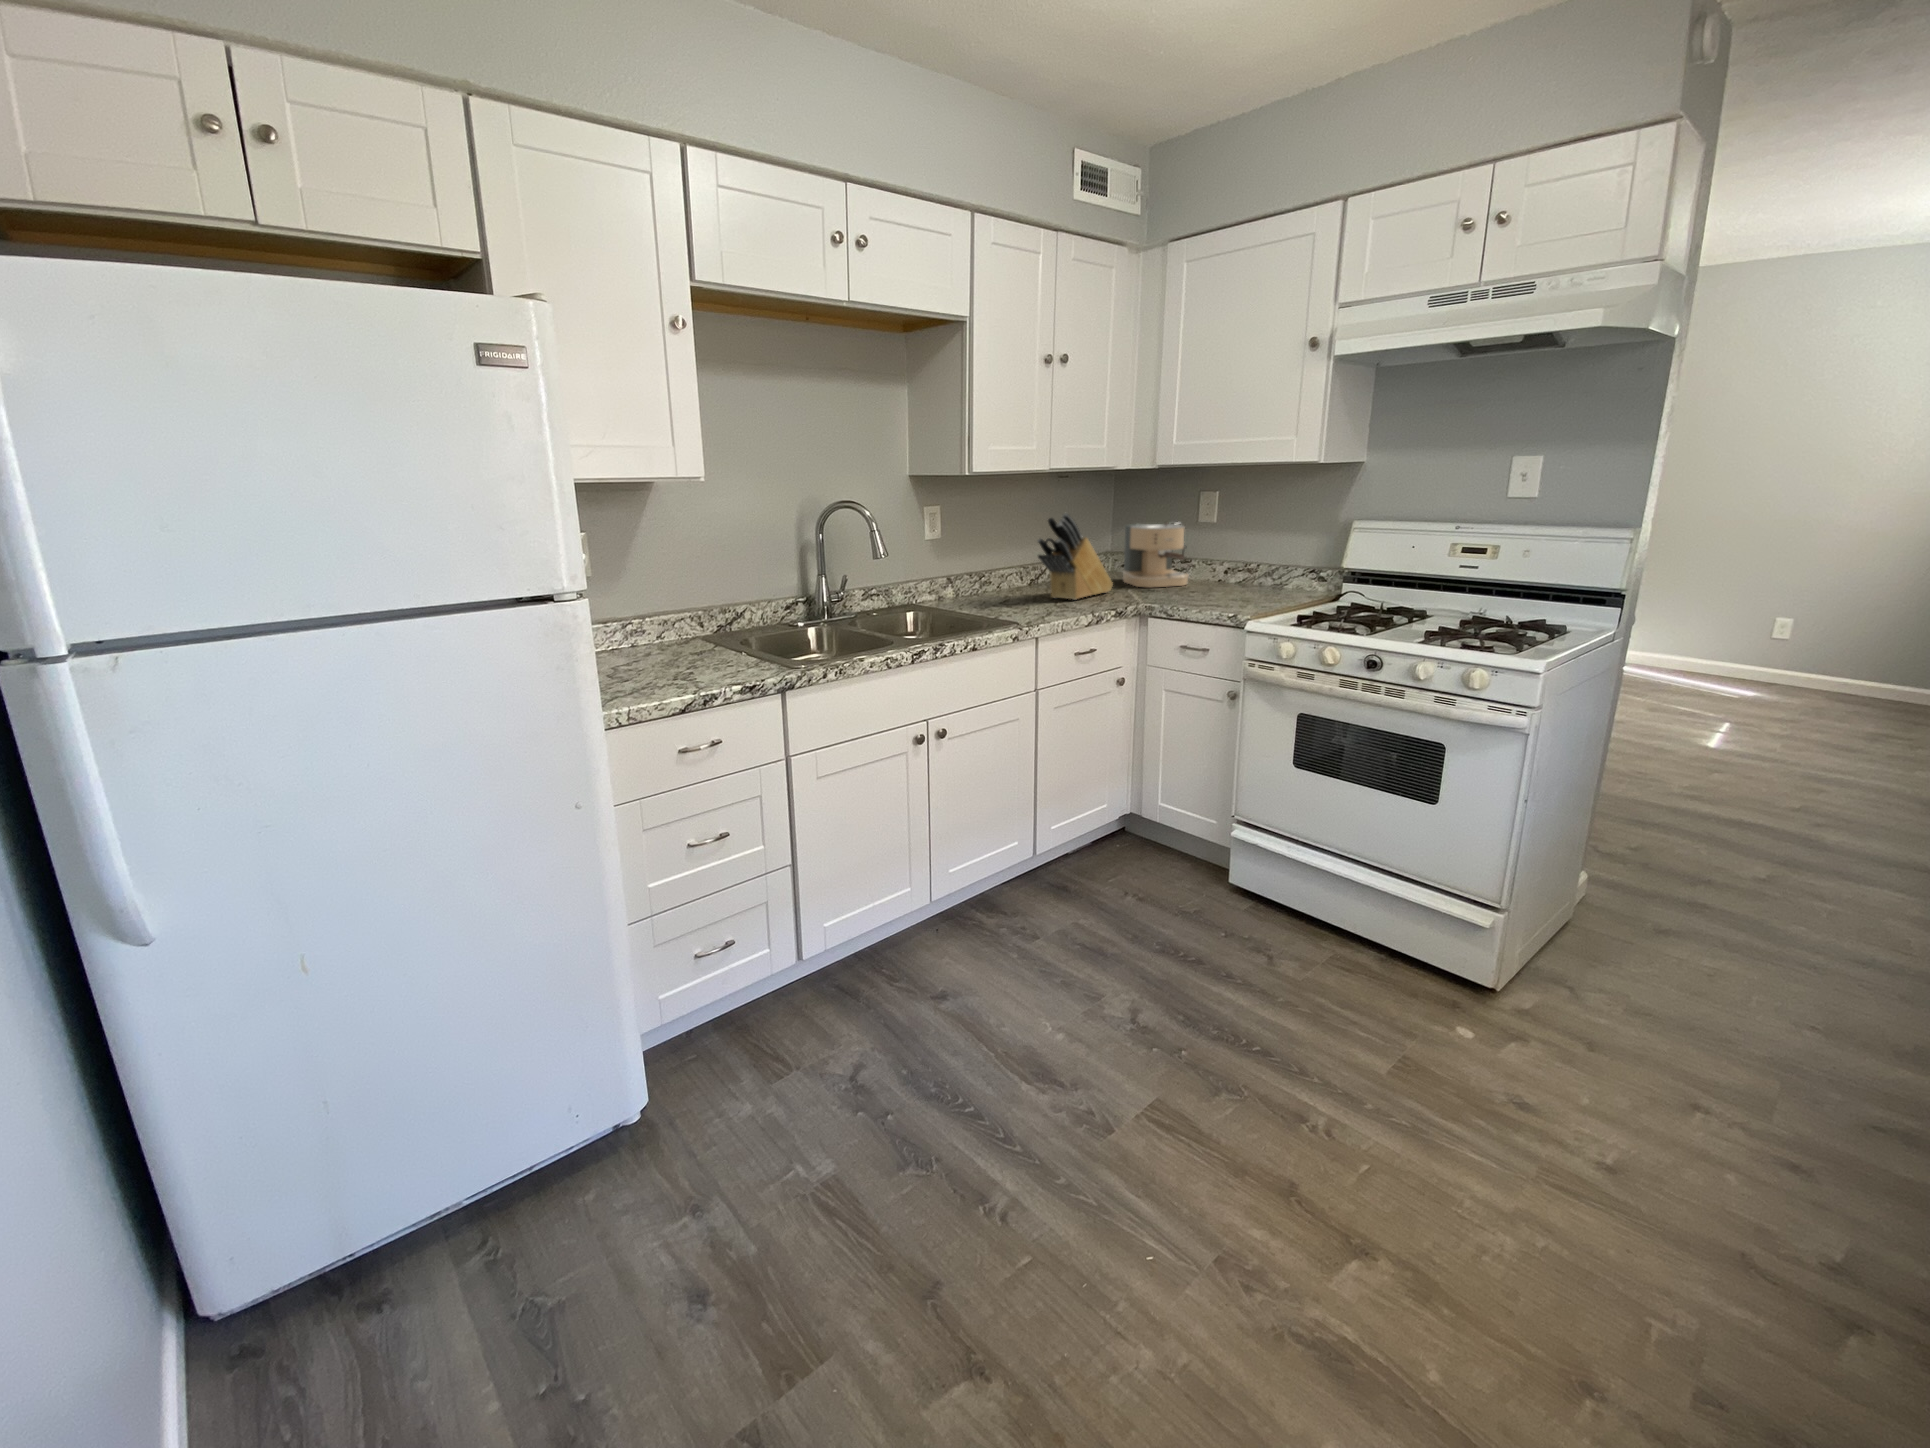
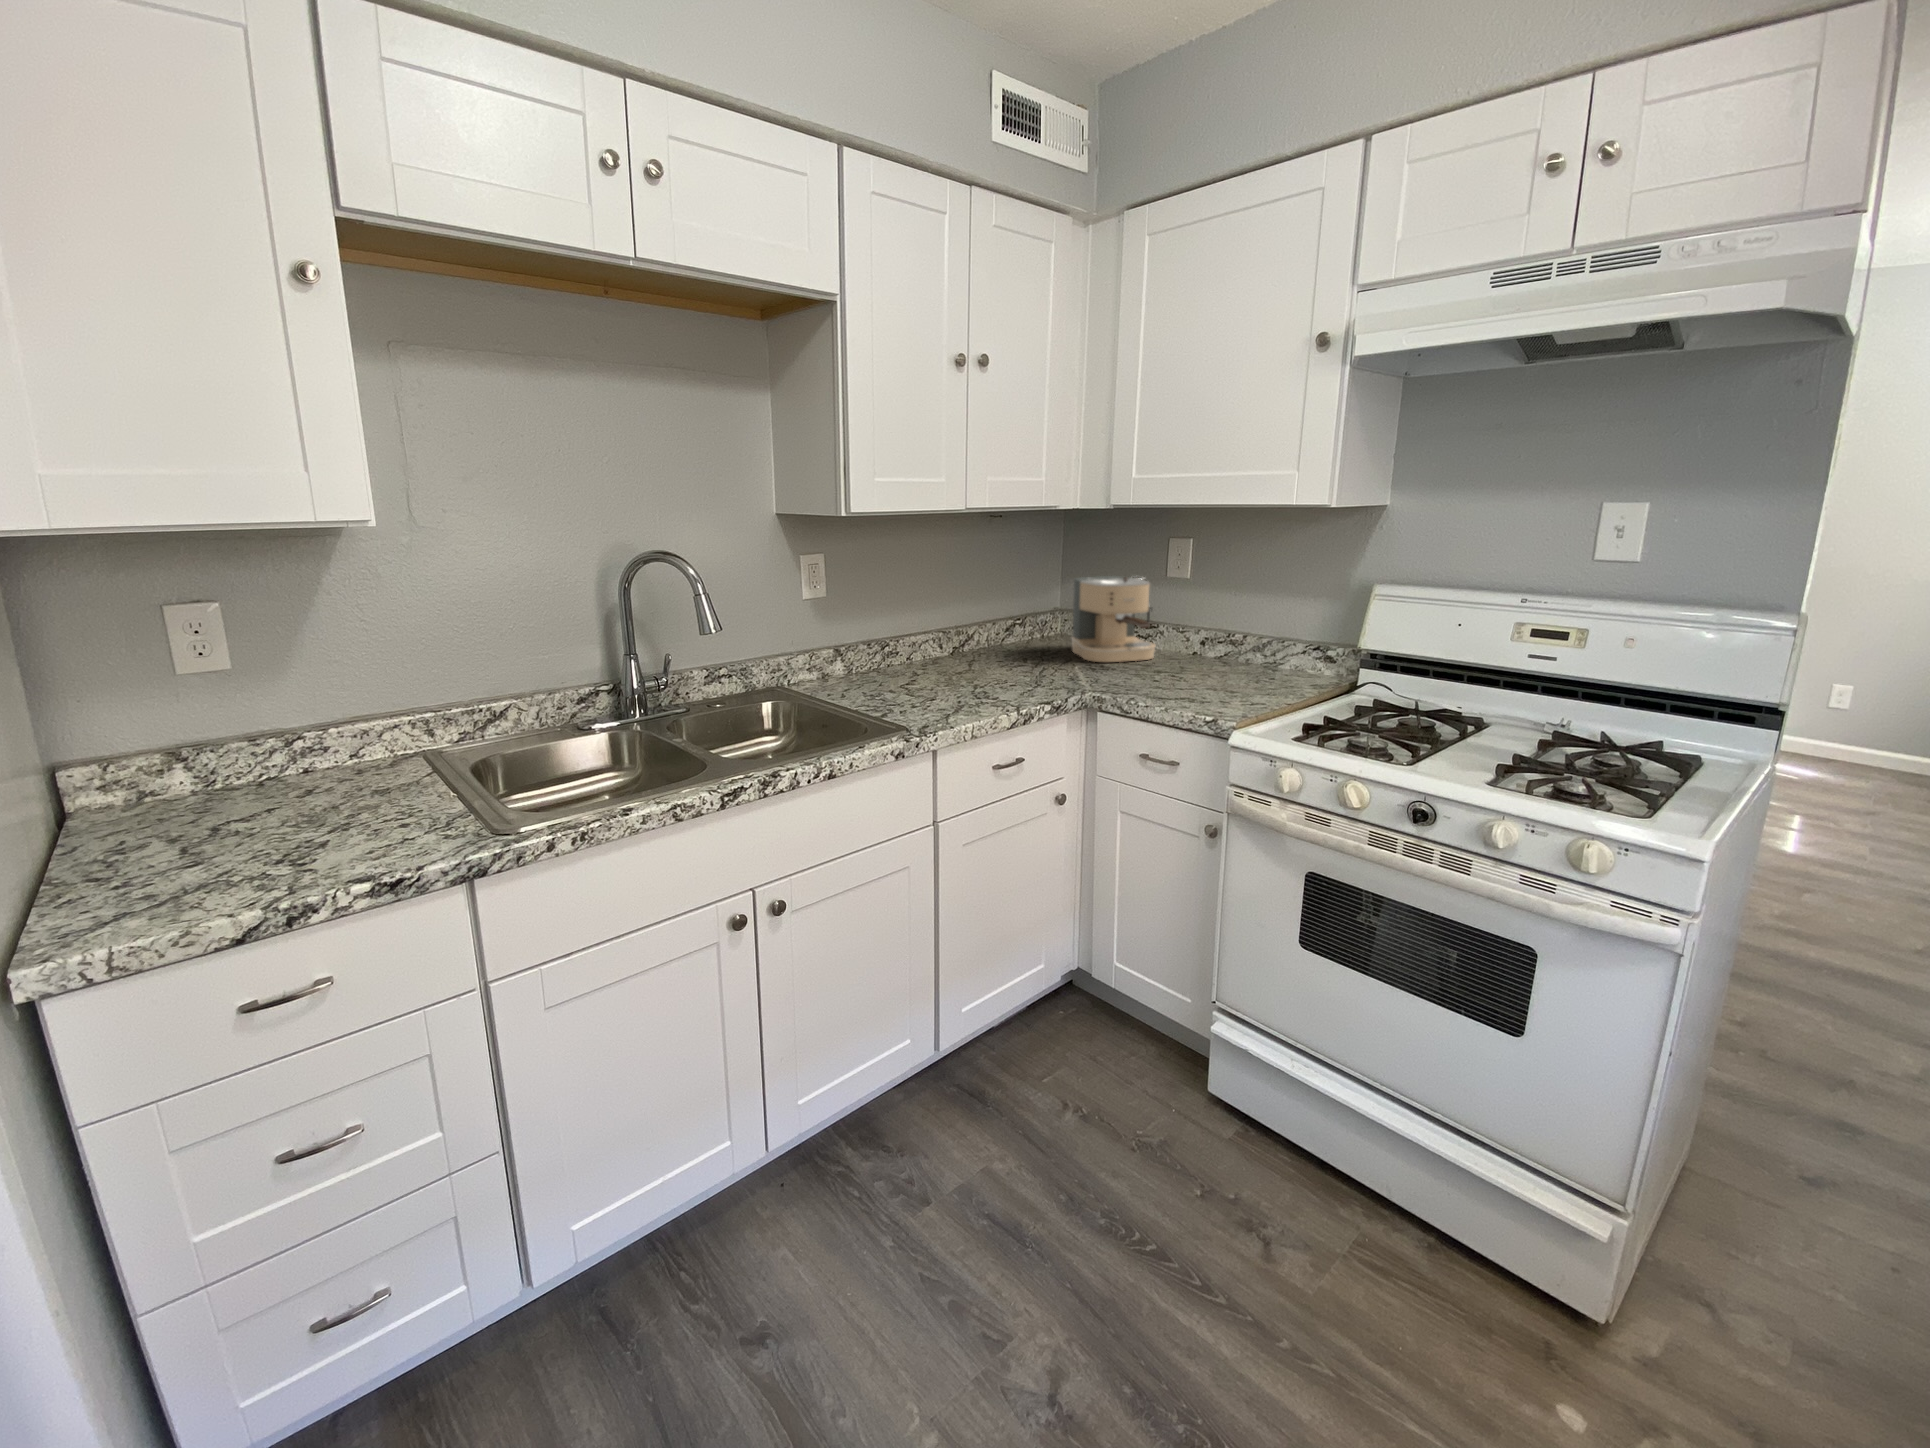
knife block: present [1038,513,1113,600] -> none [947,567,1055,684]

